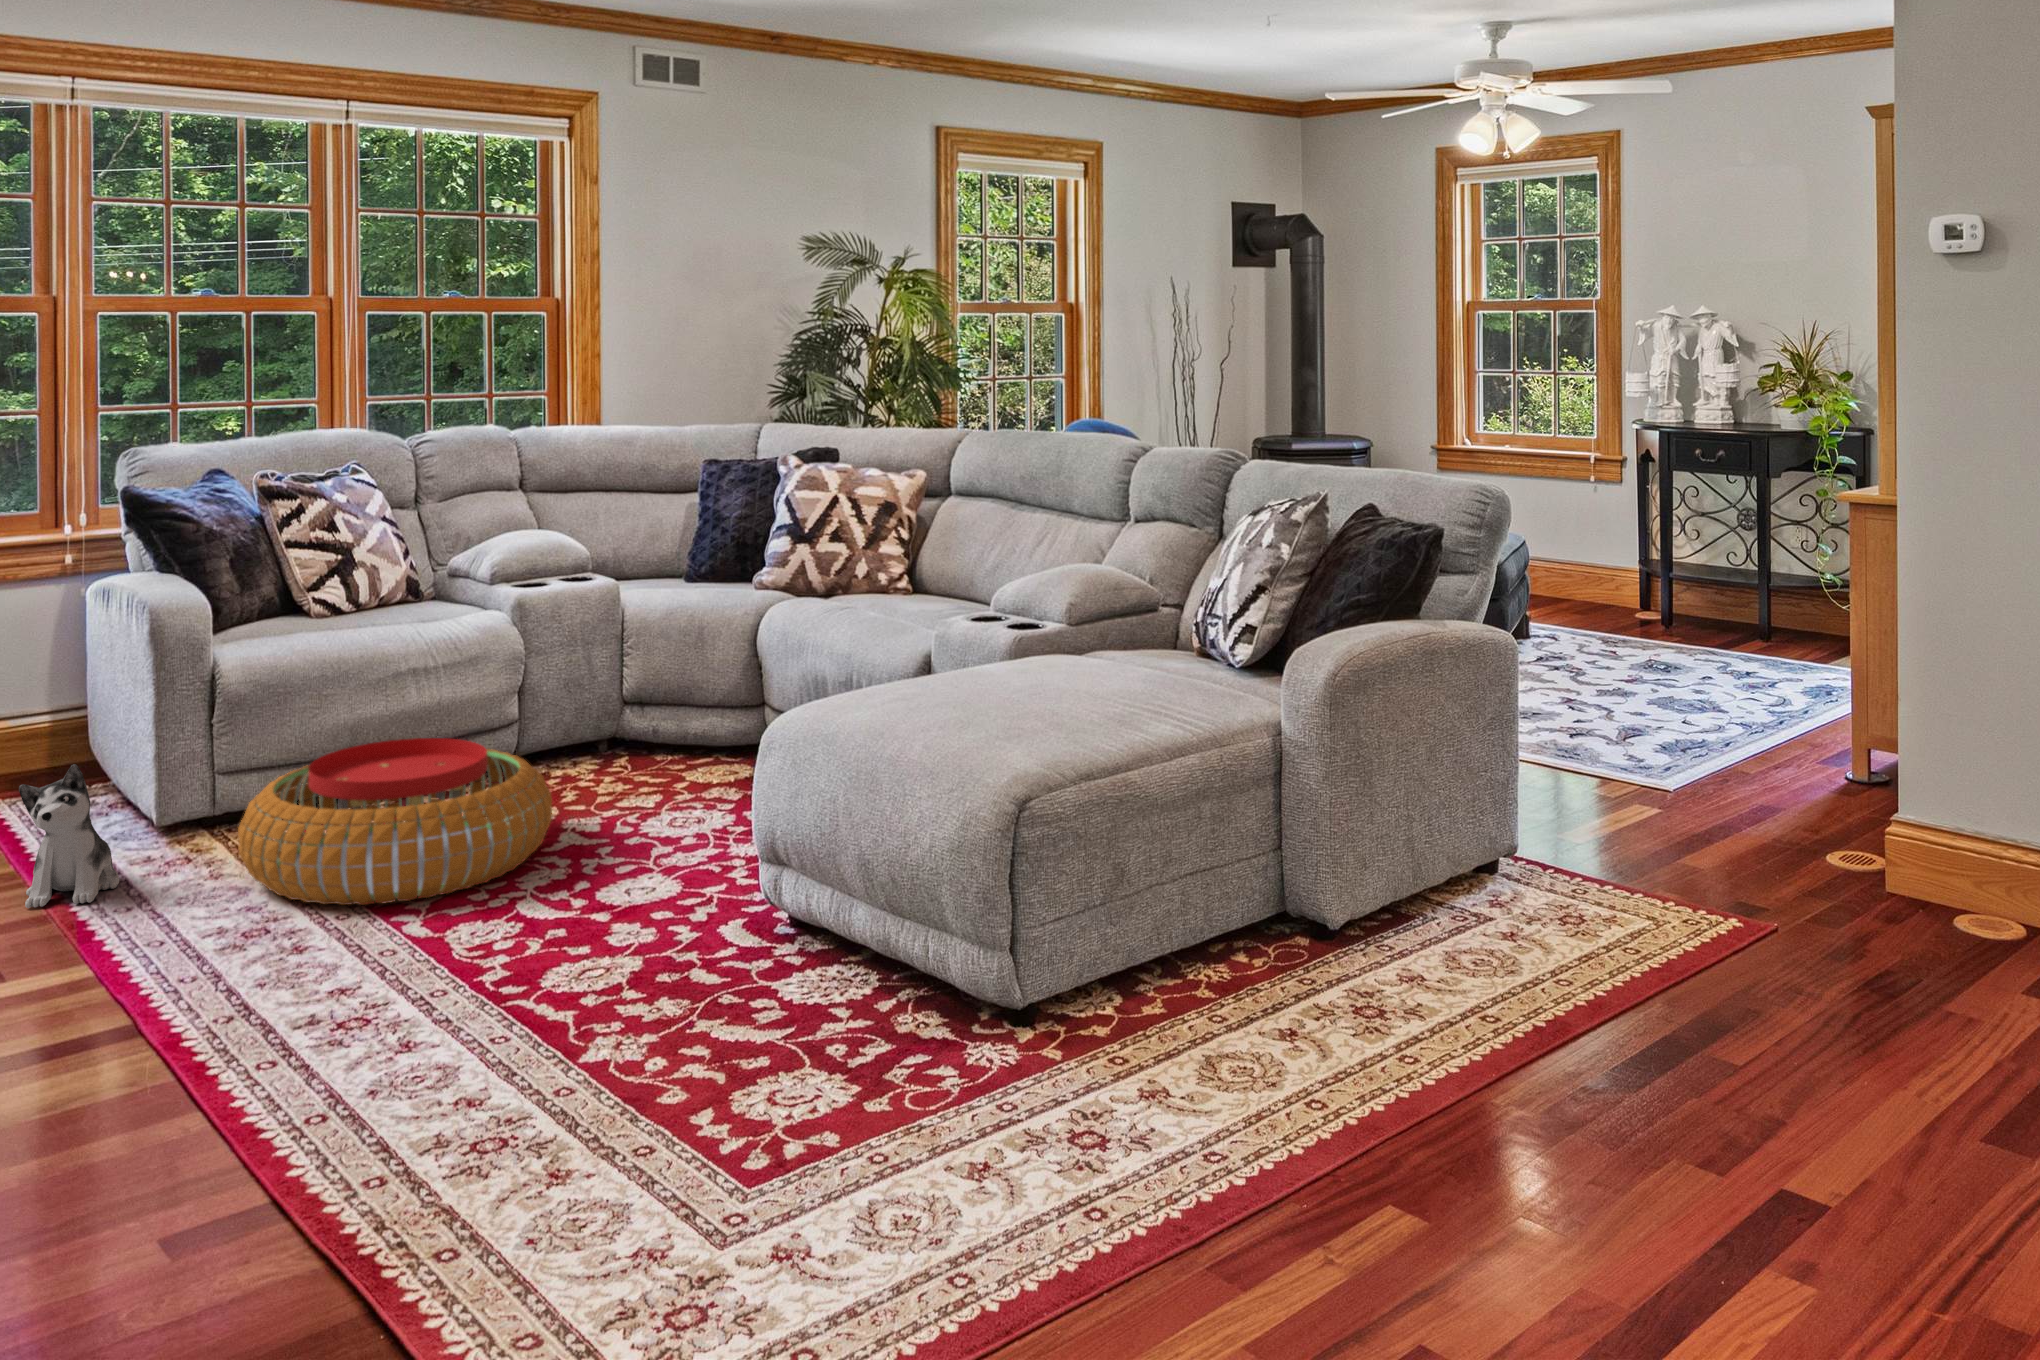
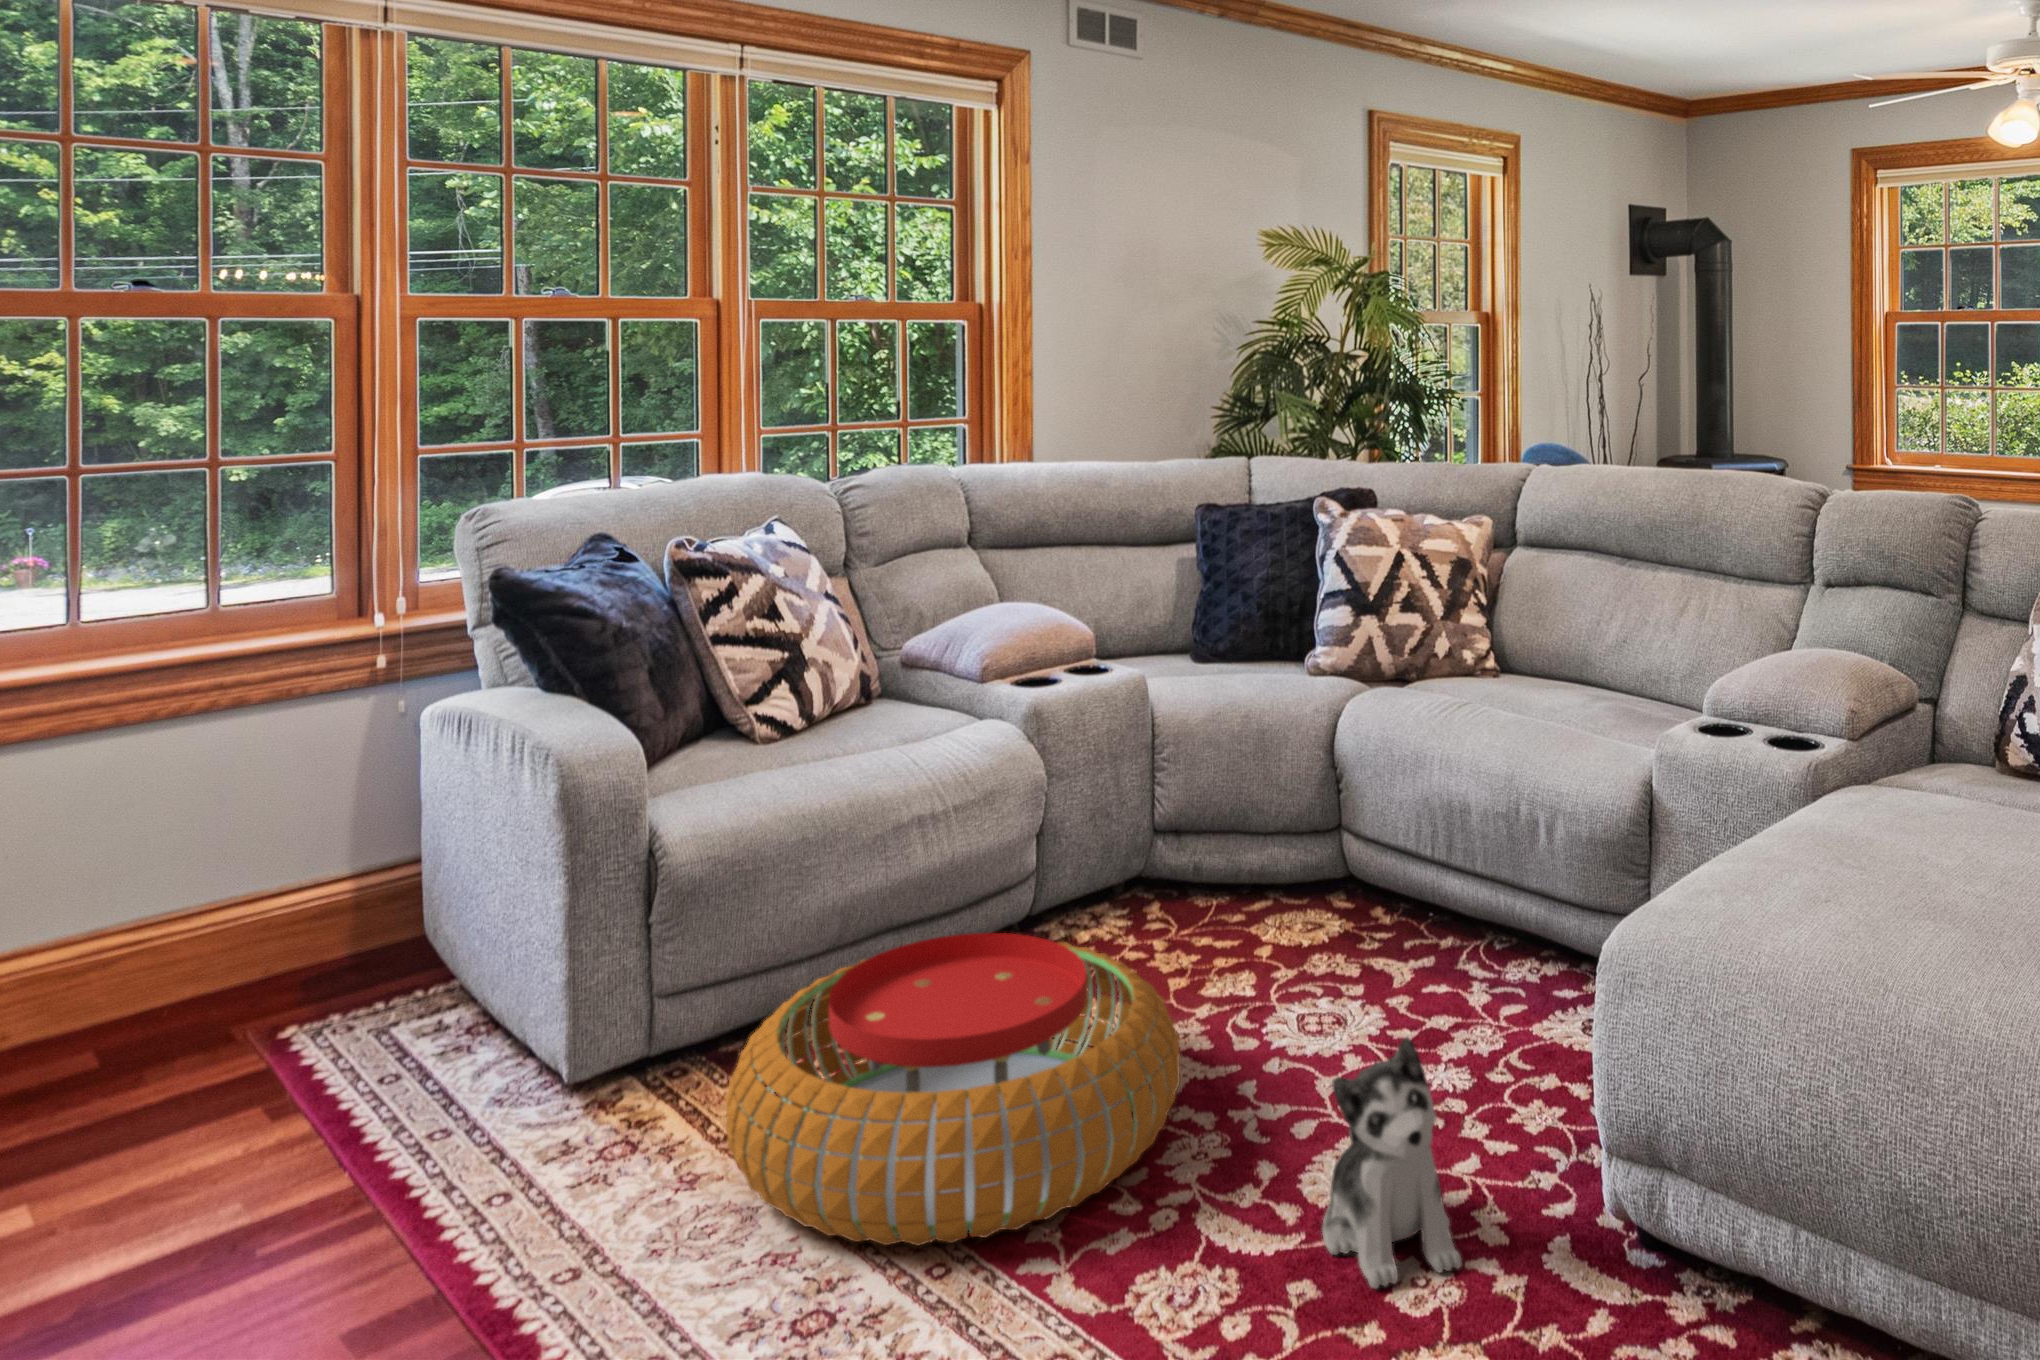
plush toy: present [19,764,119,908] -> present [1322,1037,1461,1289]

